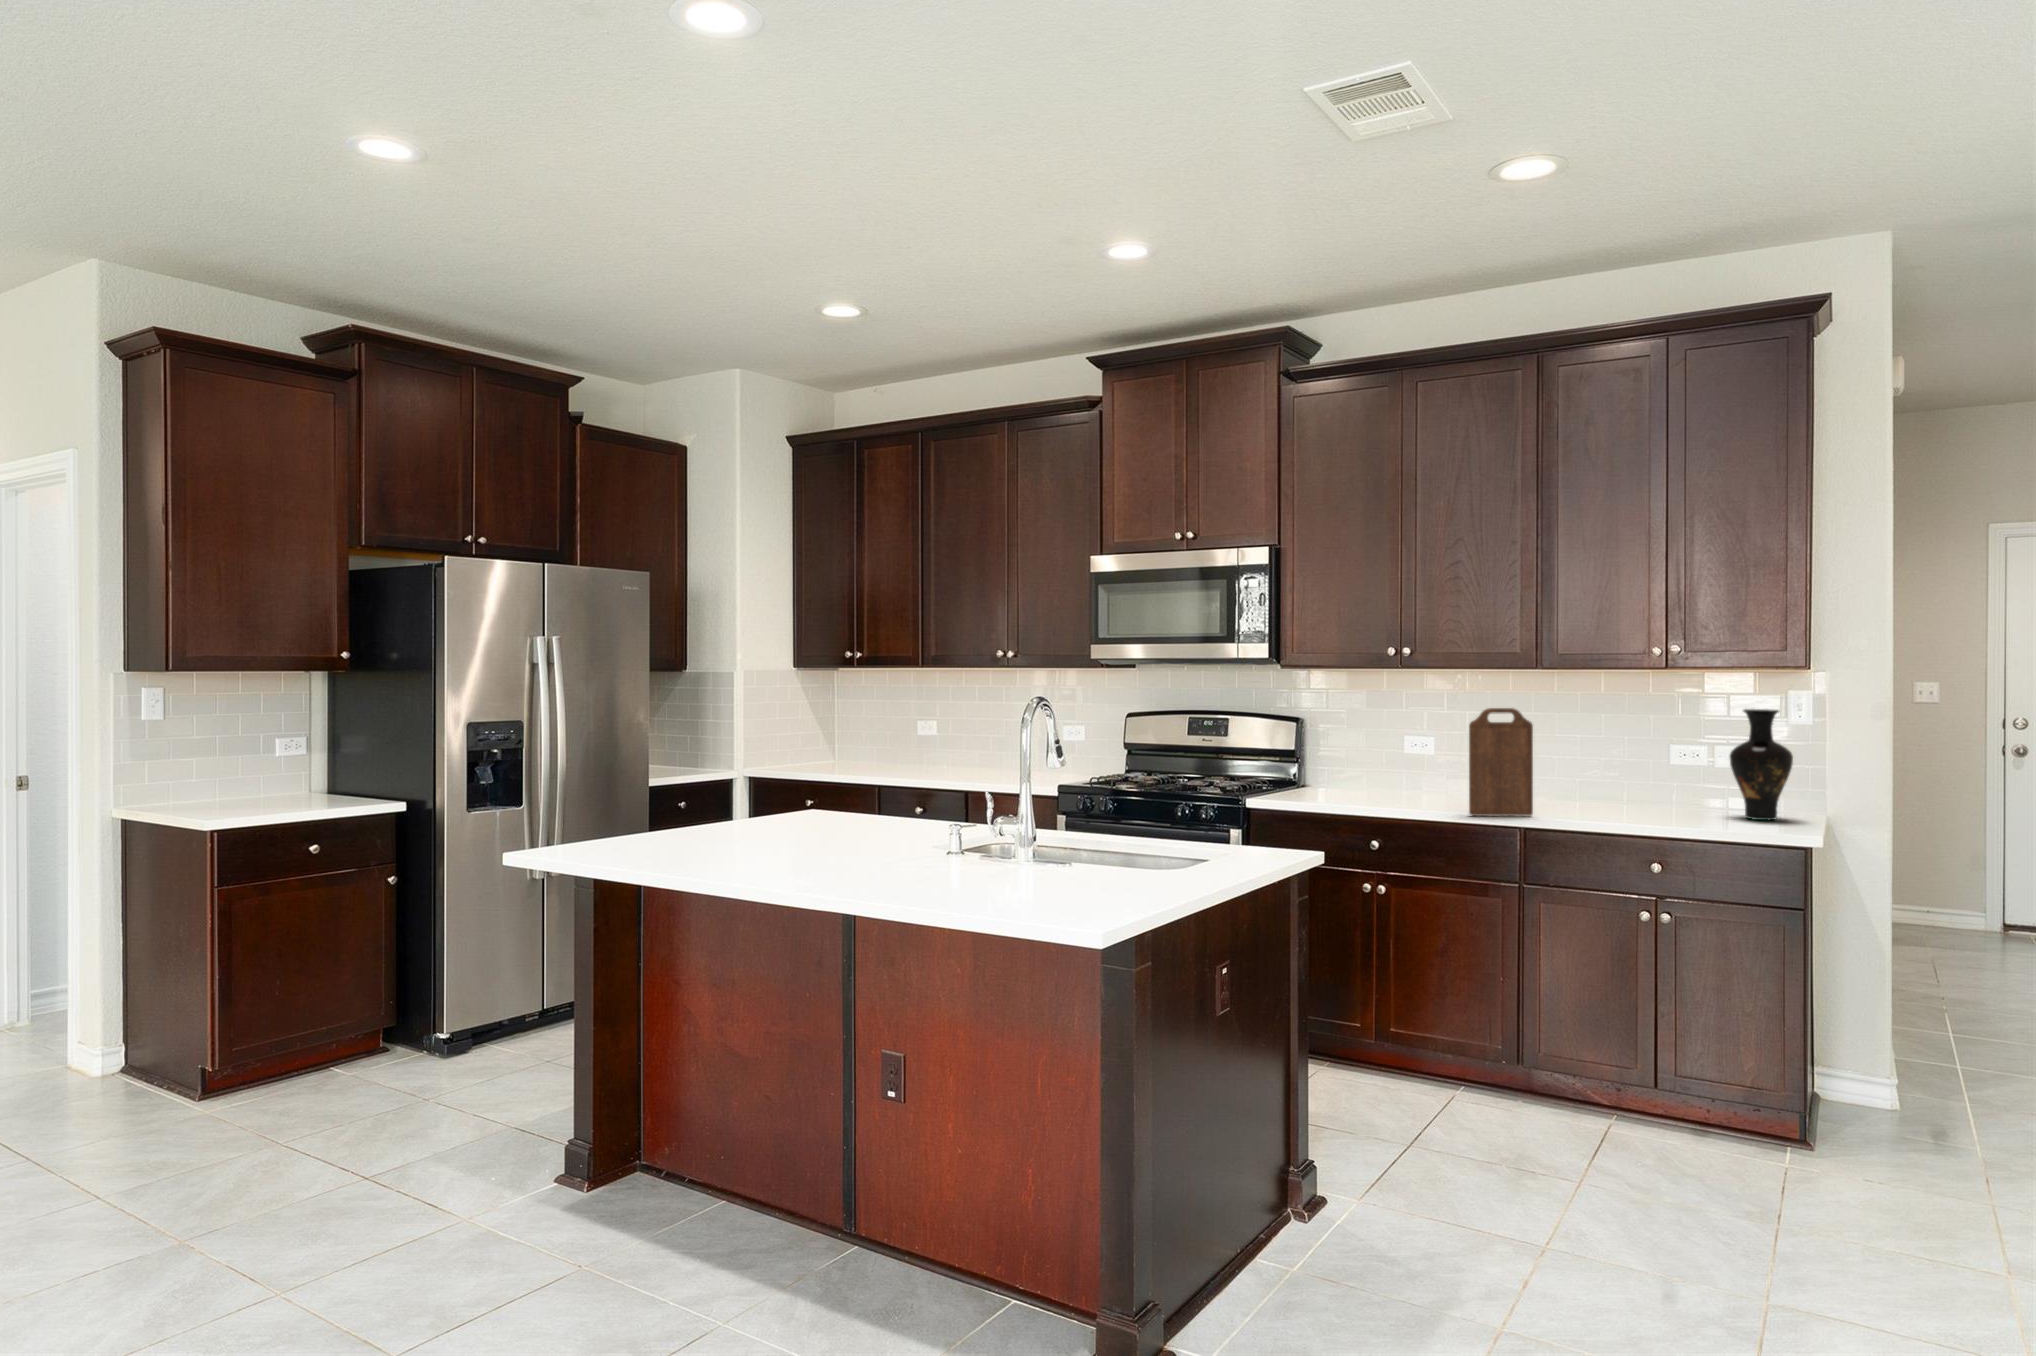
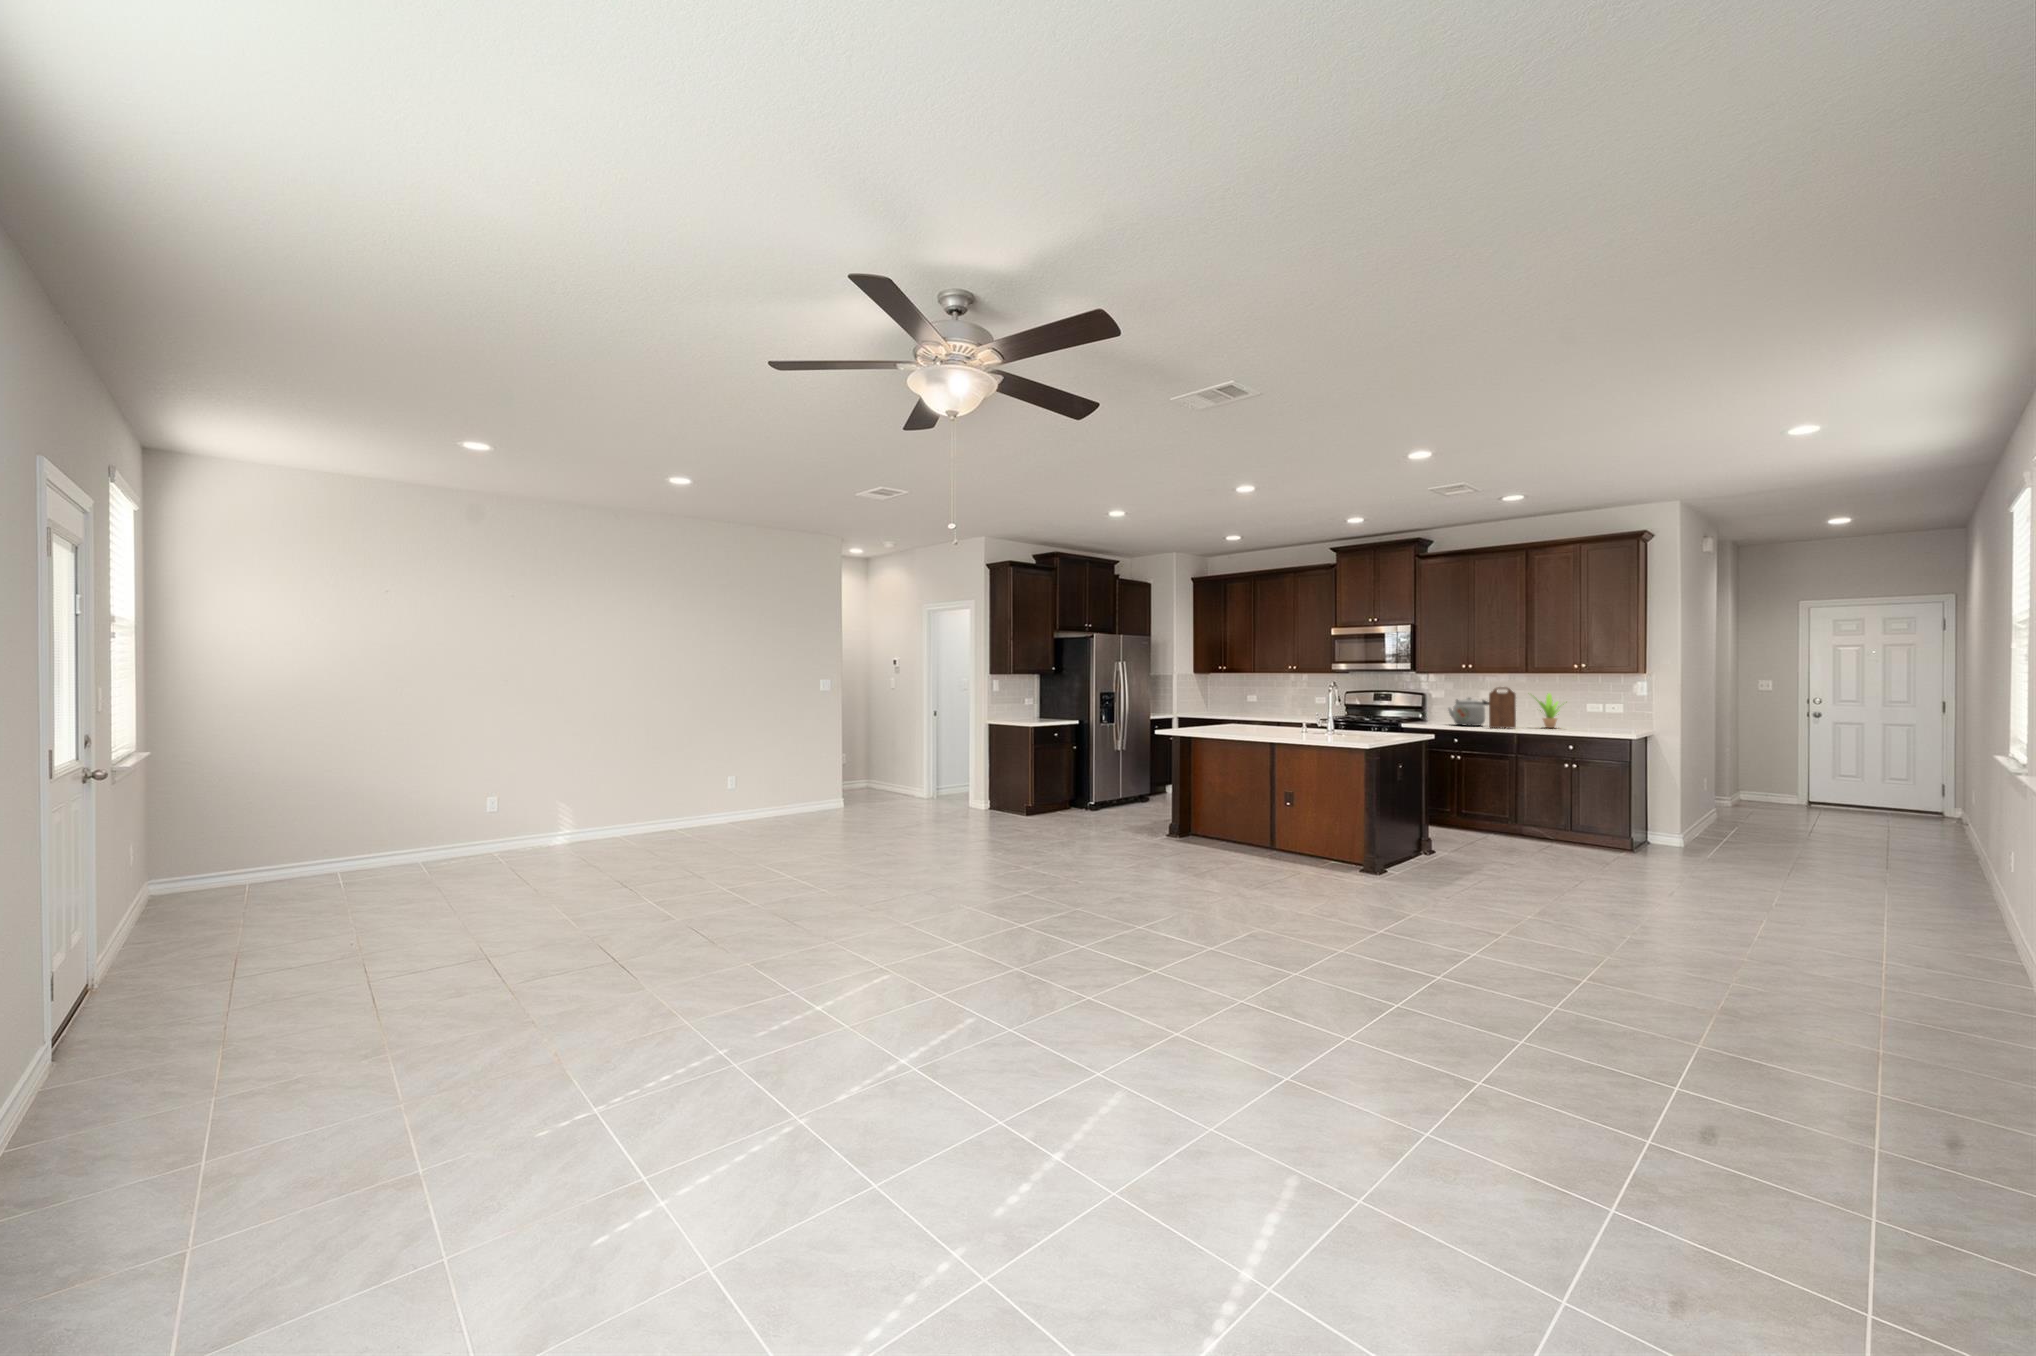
vase: present [1730,709,1793,820] -> none [1600,688,1627,731]
potted plant: none [1557,719,1651,812] -> present [1536,694,1564,728]
kettle: none [1362,732,1461,805] -> present [1448,698,1489,726]

